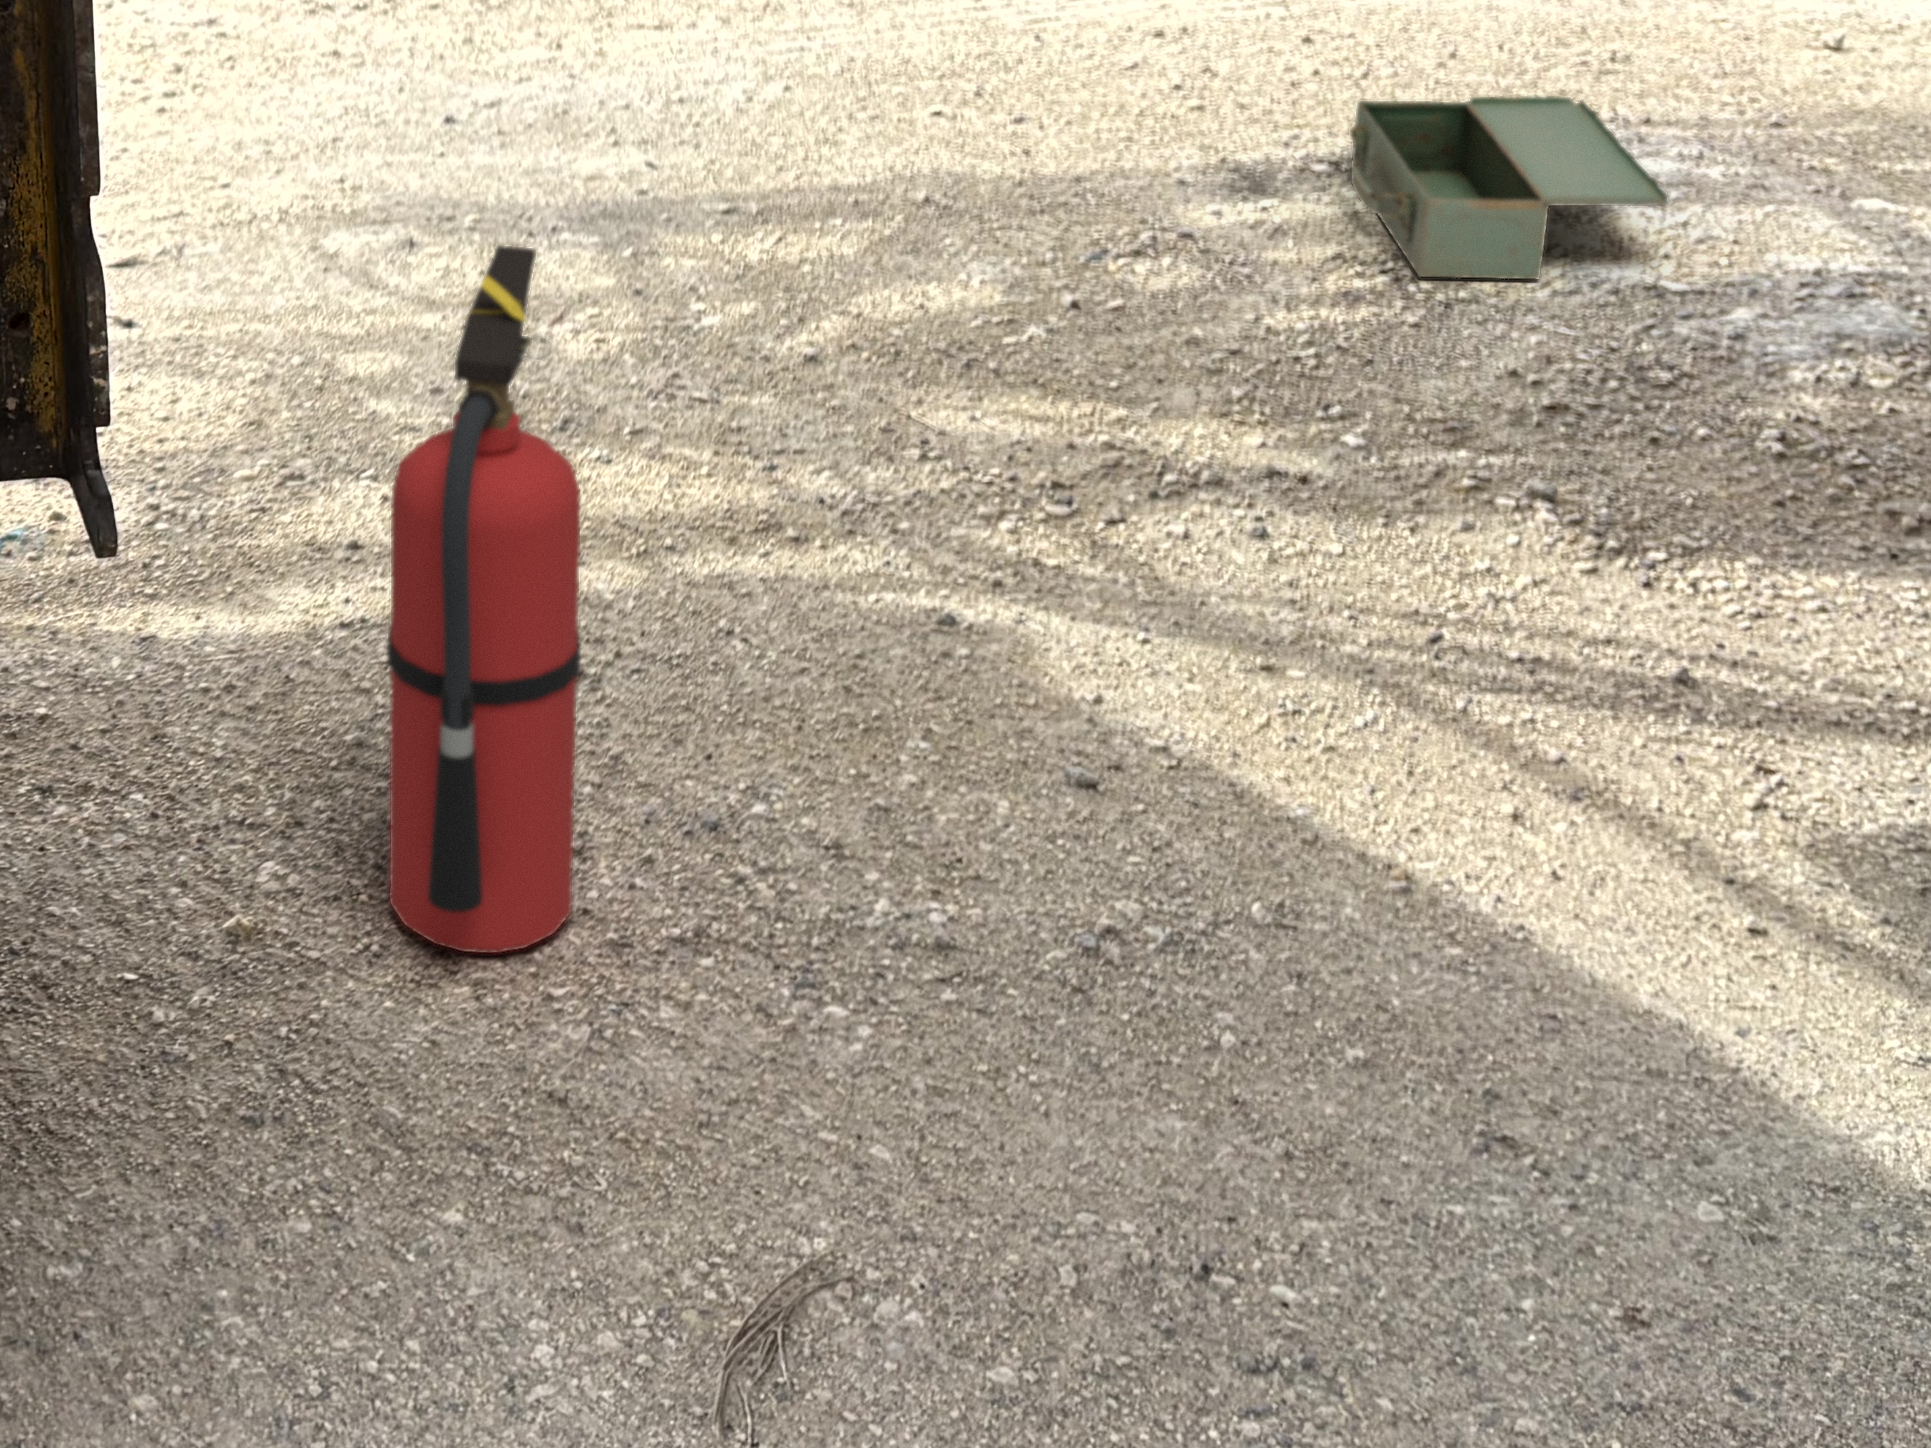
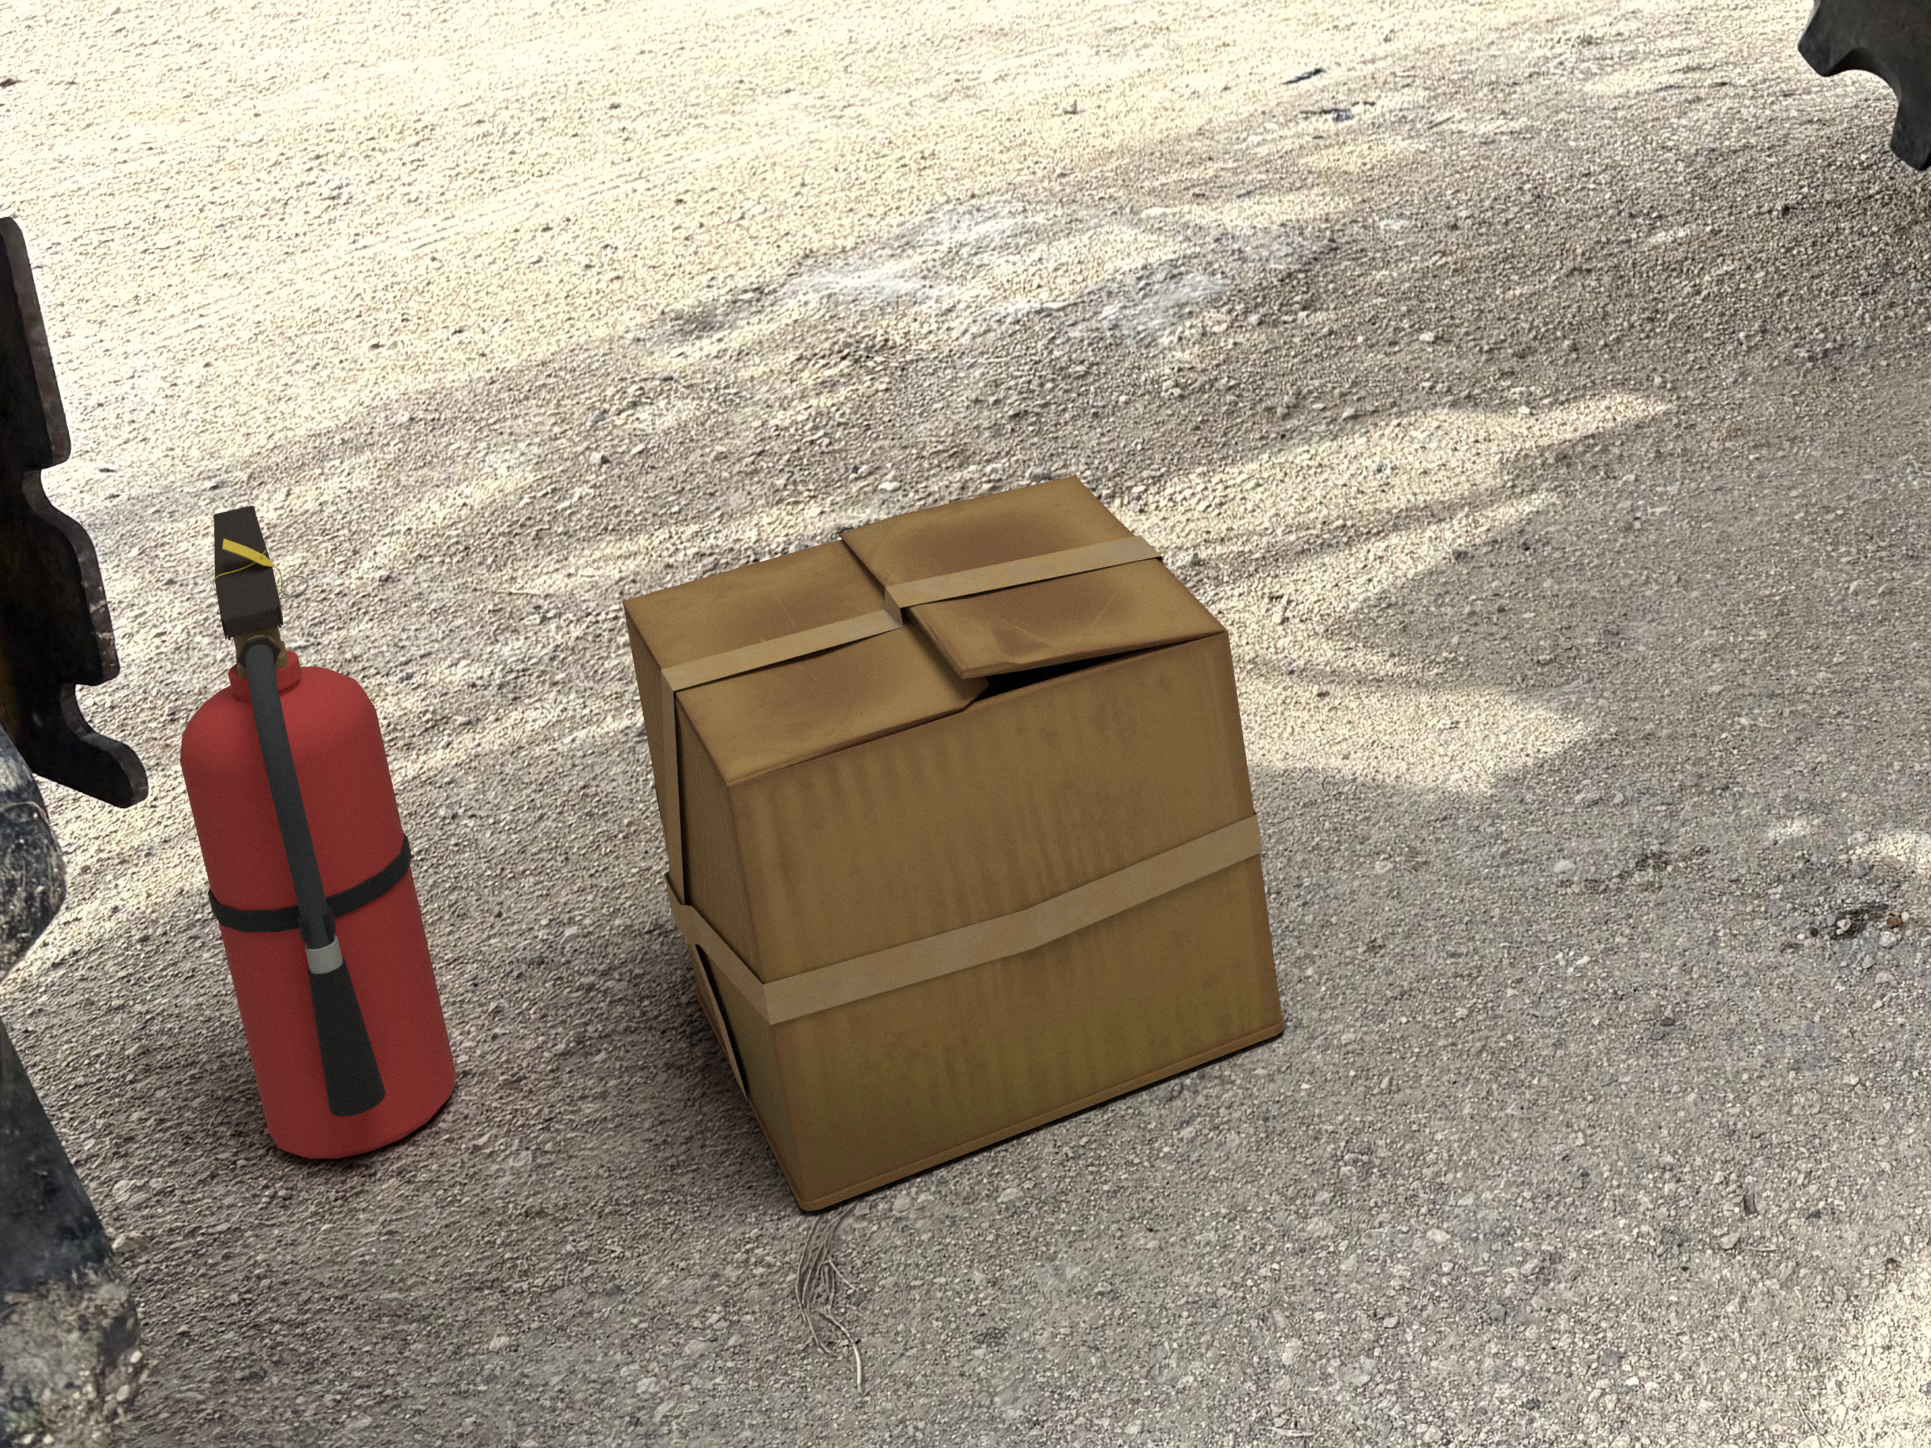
toolbox: present [1350,96,1667,279] -> none [766,188,1035,354]
cardboard box: none [790,486,1510,1353] -> present [622,476,1285,1211]

